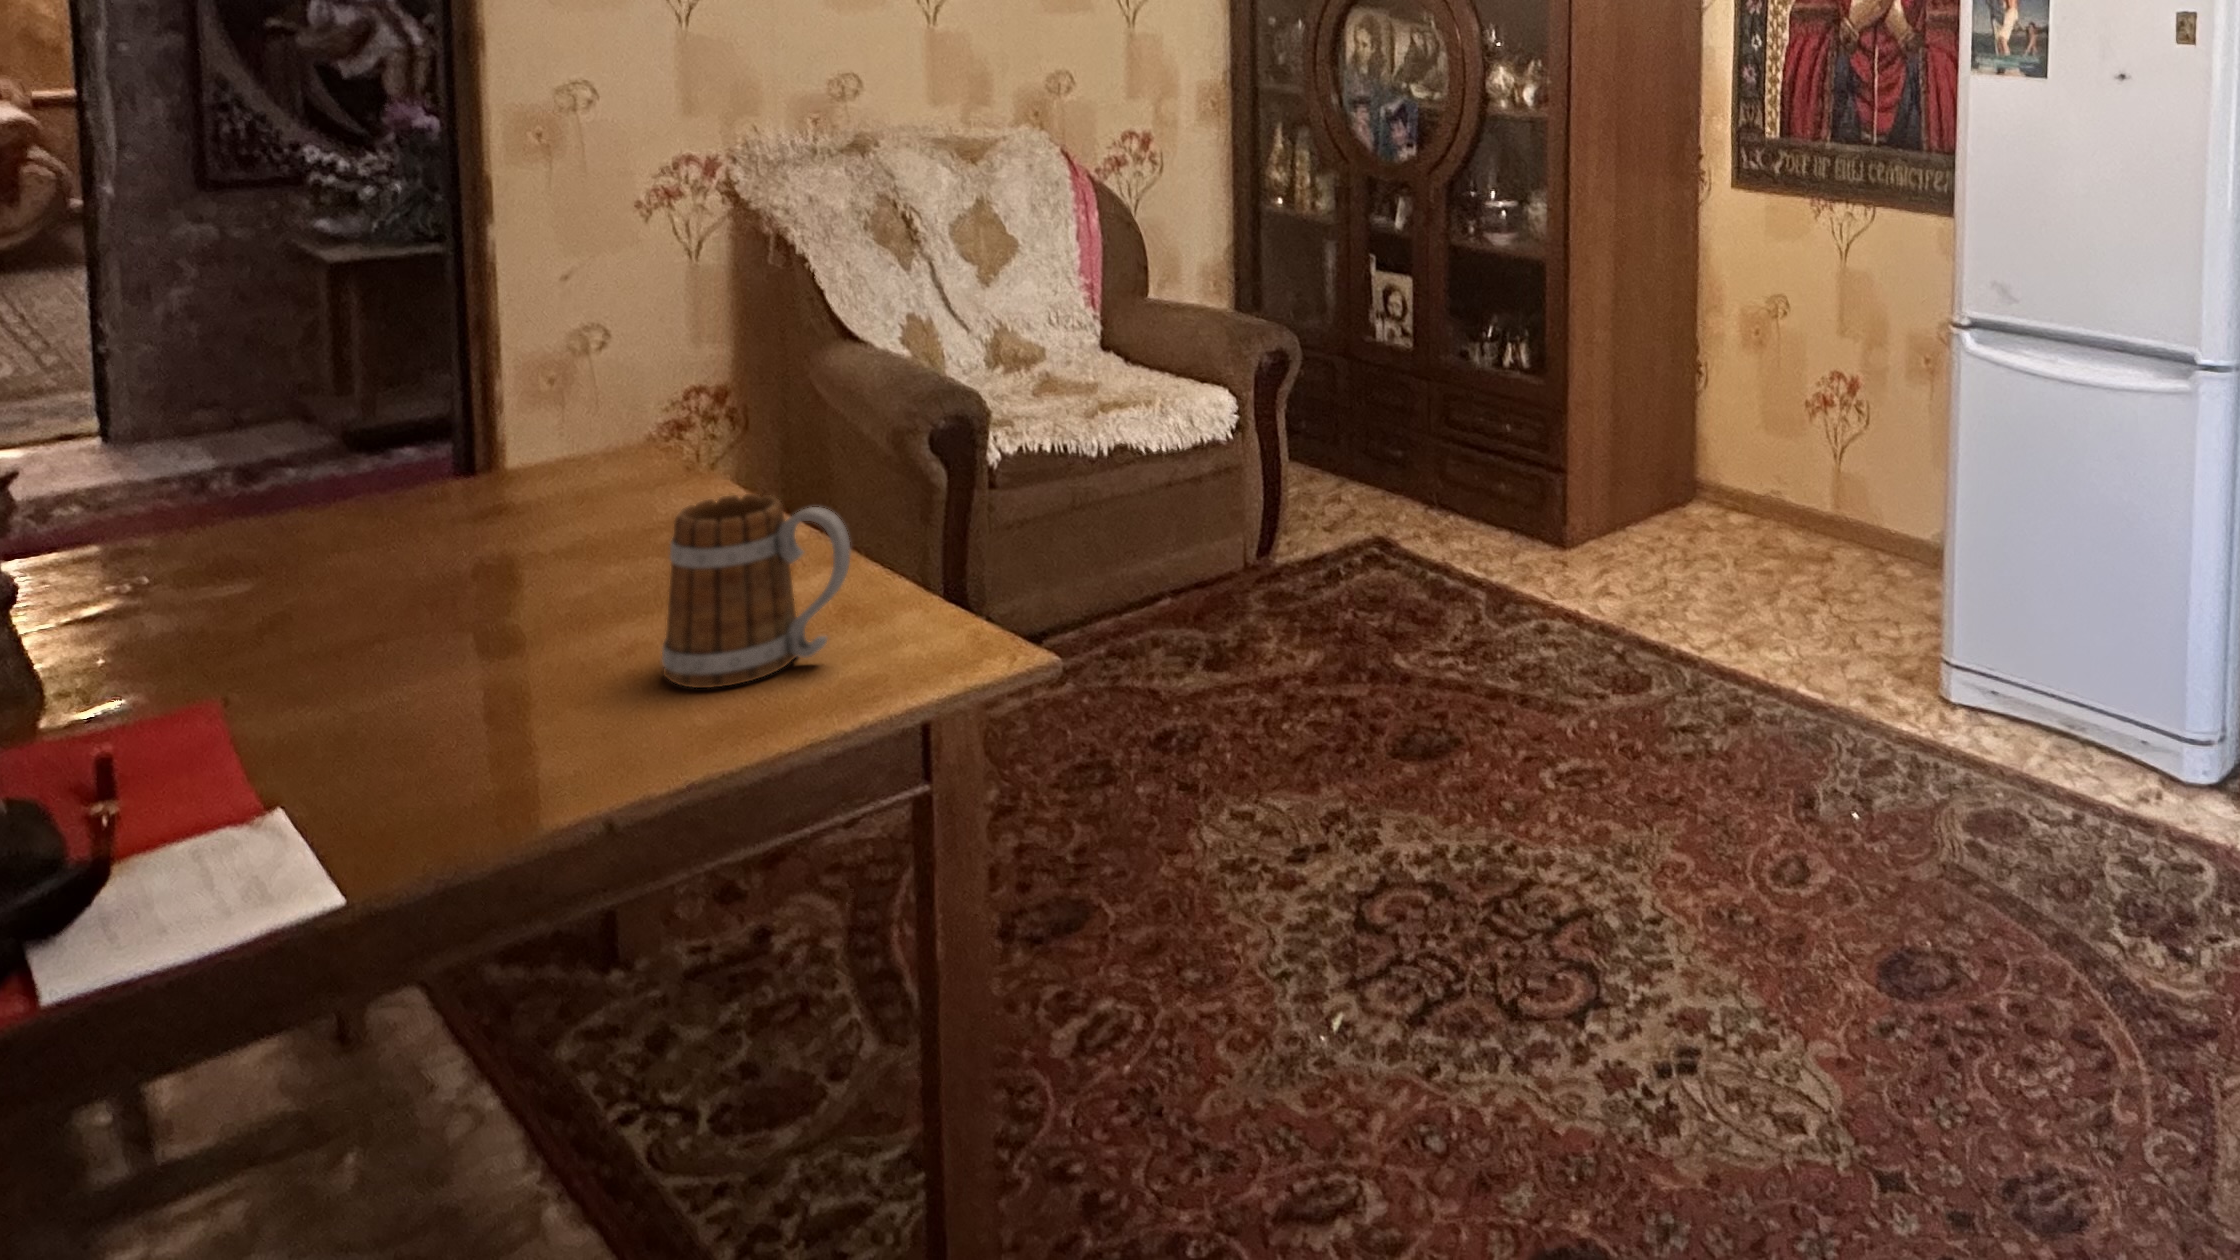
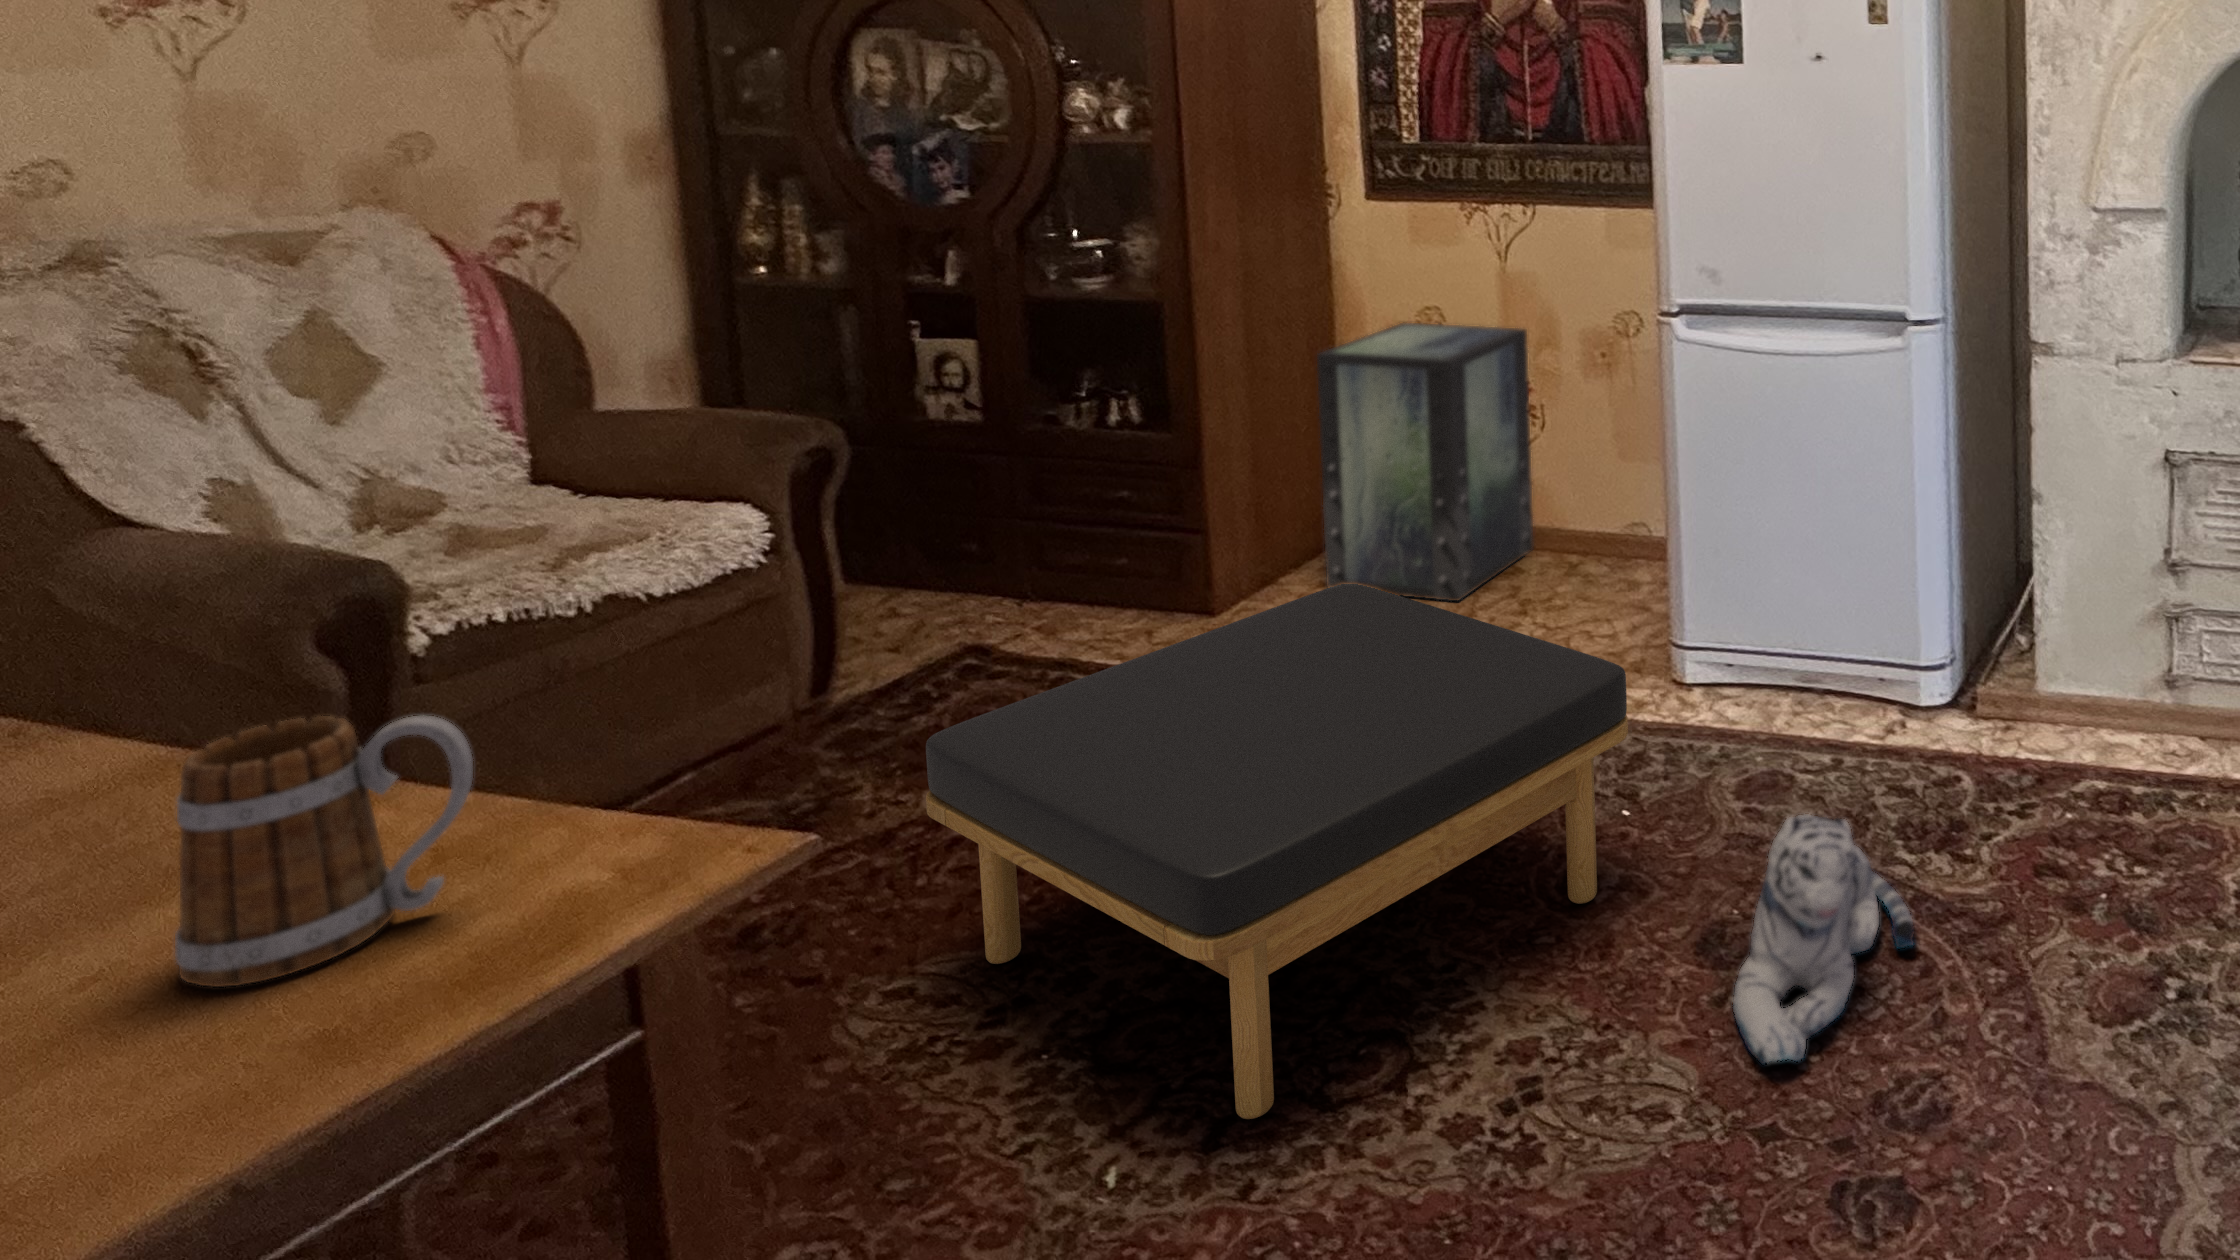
storage box: none [1662,305,1857,573] -> present [1317,323,1533,601]
ottoman: none [1273,537,1846,1009] -> present [926,584,1628,1119]
plush toy: none [1893,860,2104,1119] -> present [1733,814,1914,1064]

